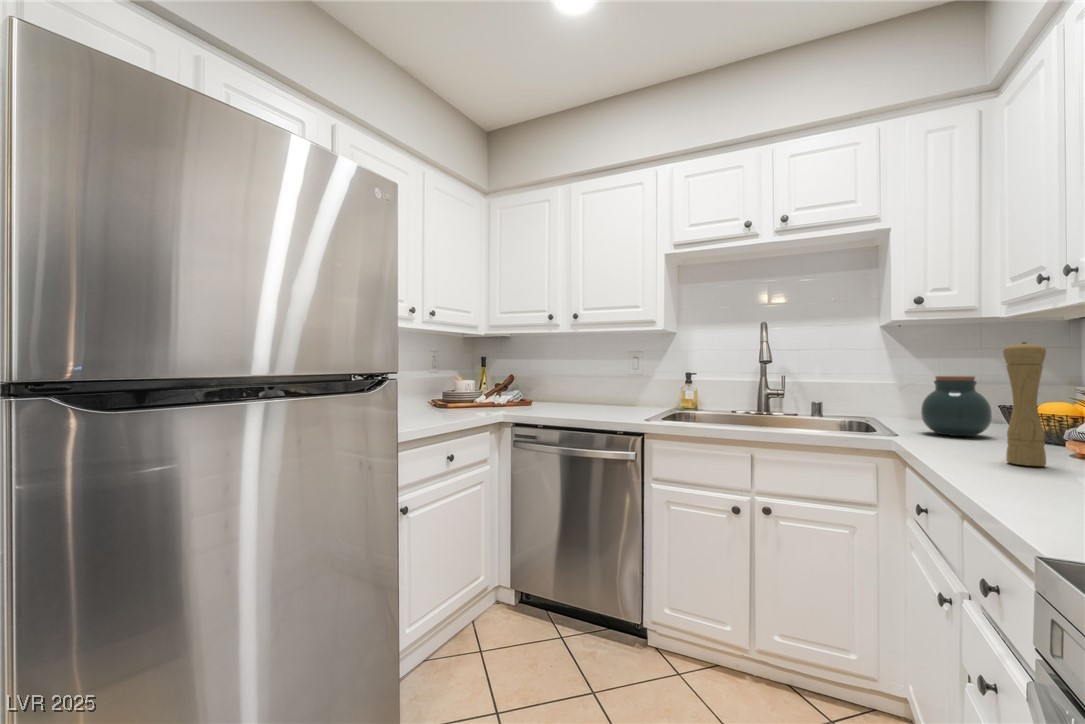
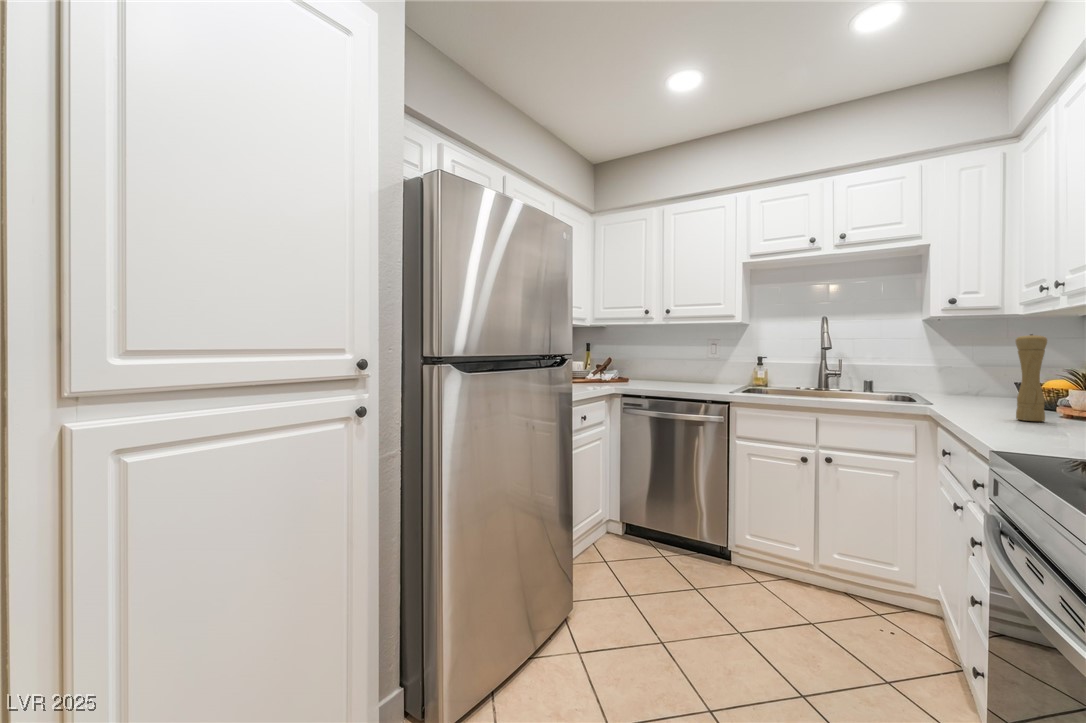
jar: present [921,376,992,436] -> none [956,359,1013,405]

